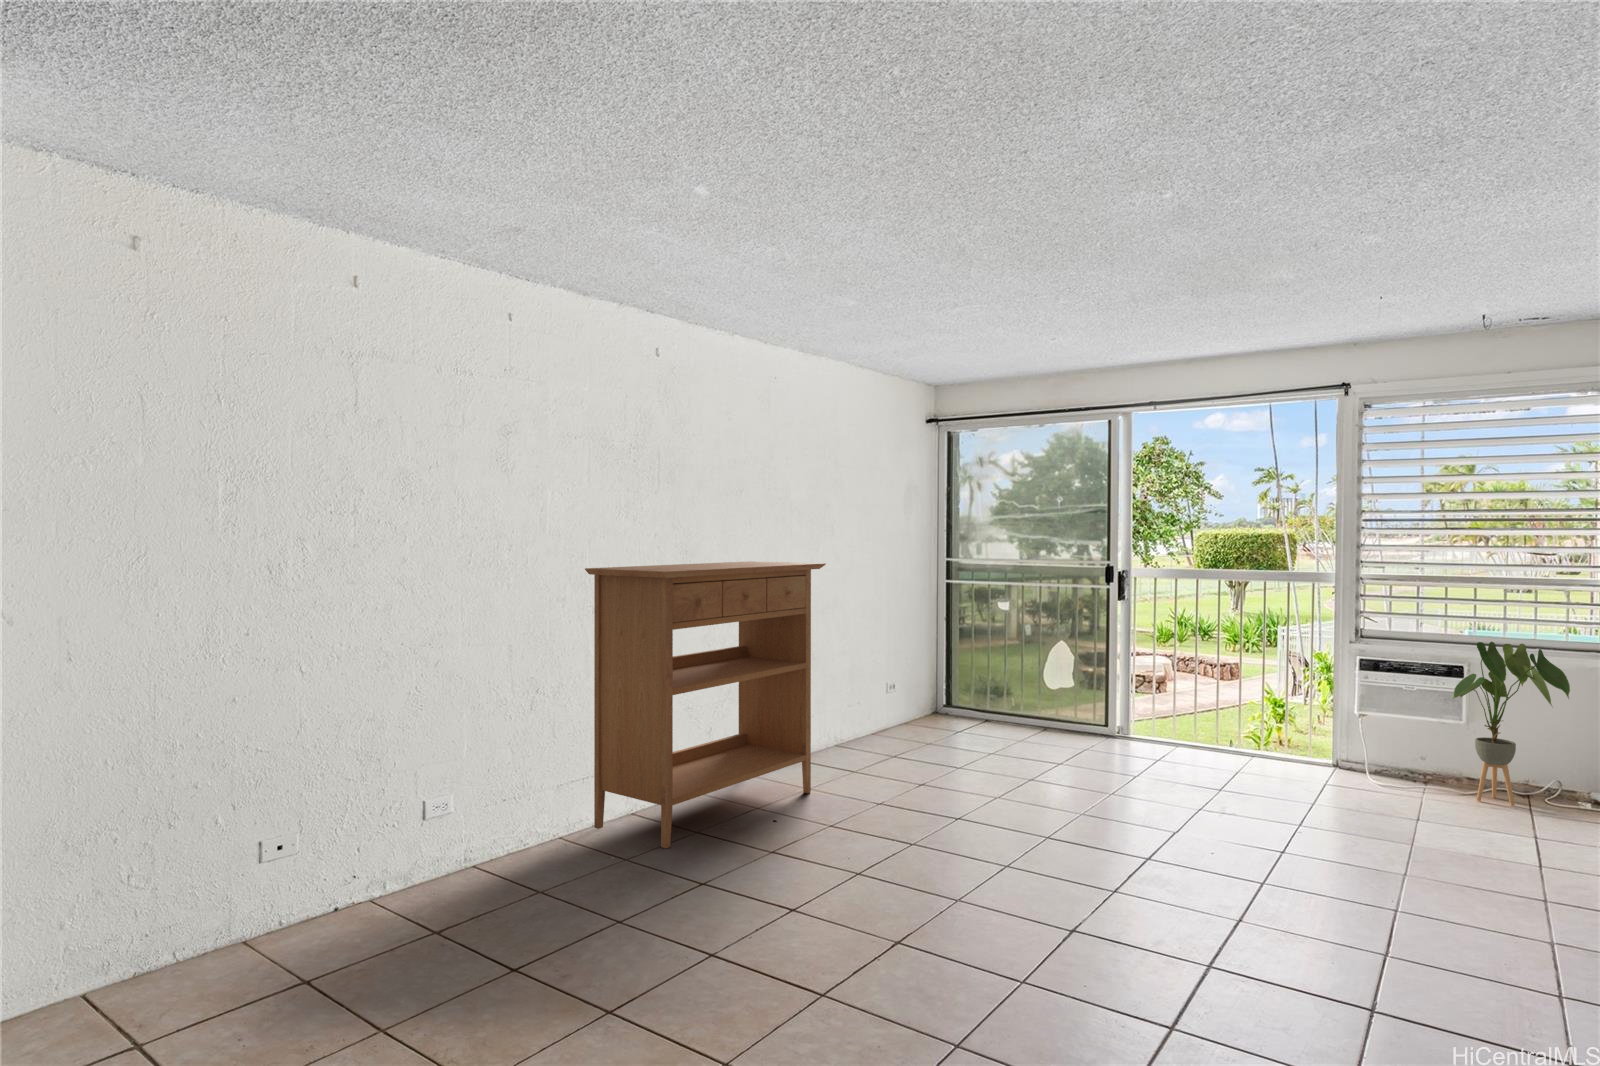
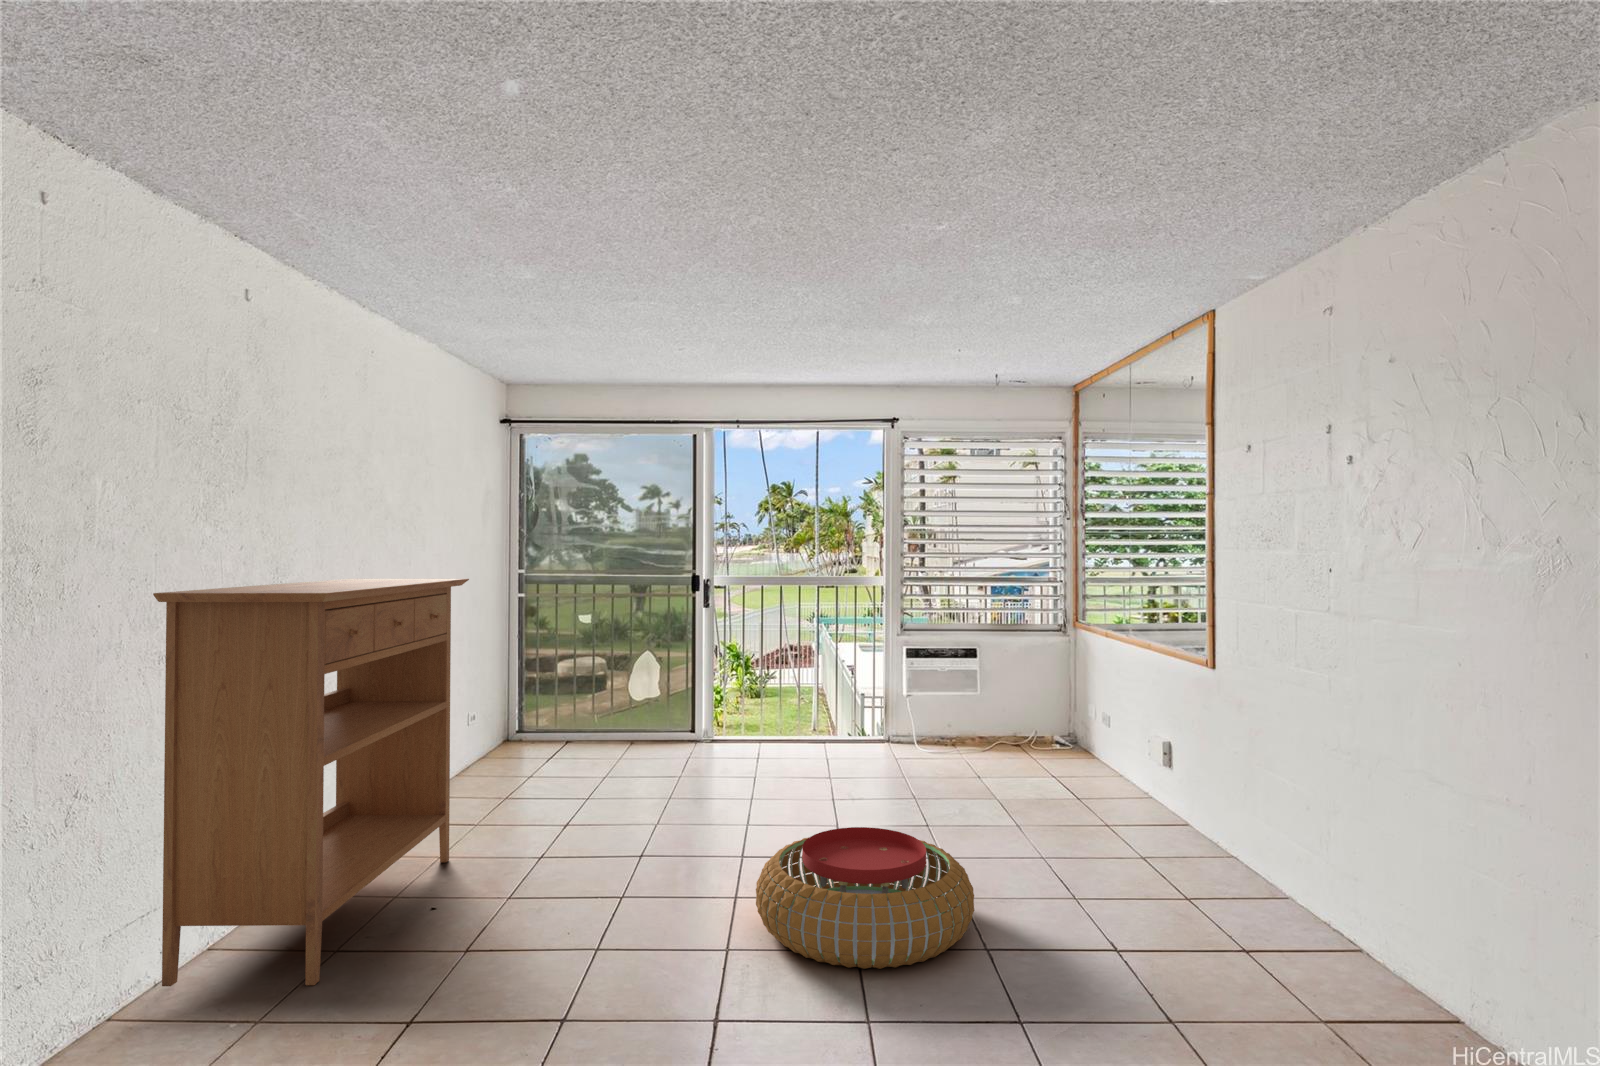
house plant: present [1452,642,1570,805] -> none [977,627,1054,752]
pouf: none [980,821,1208,960] -> present [756,827,974,969]

